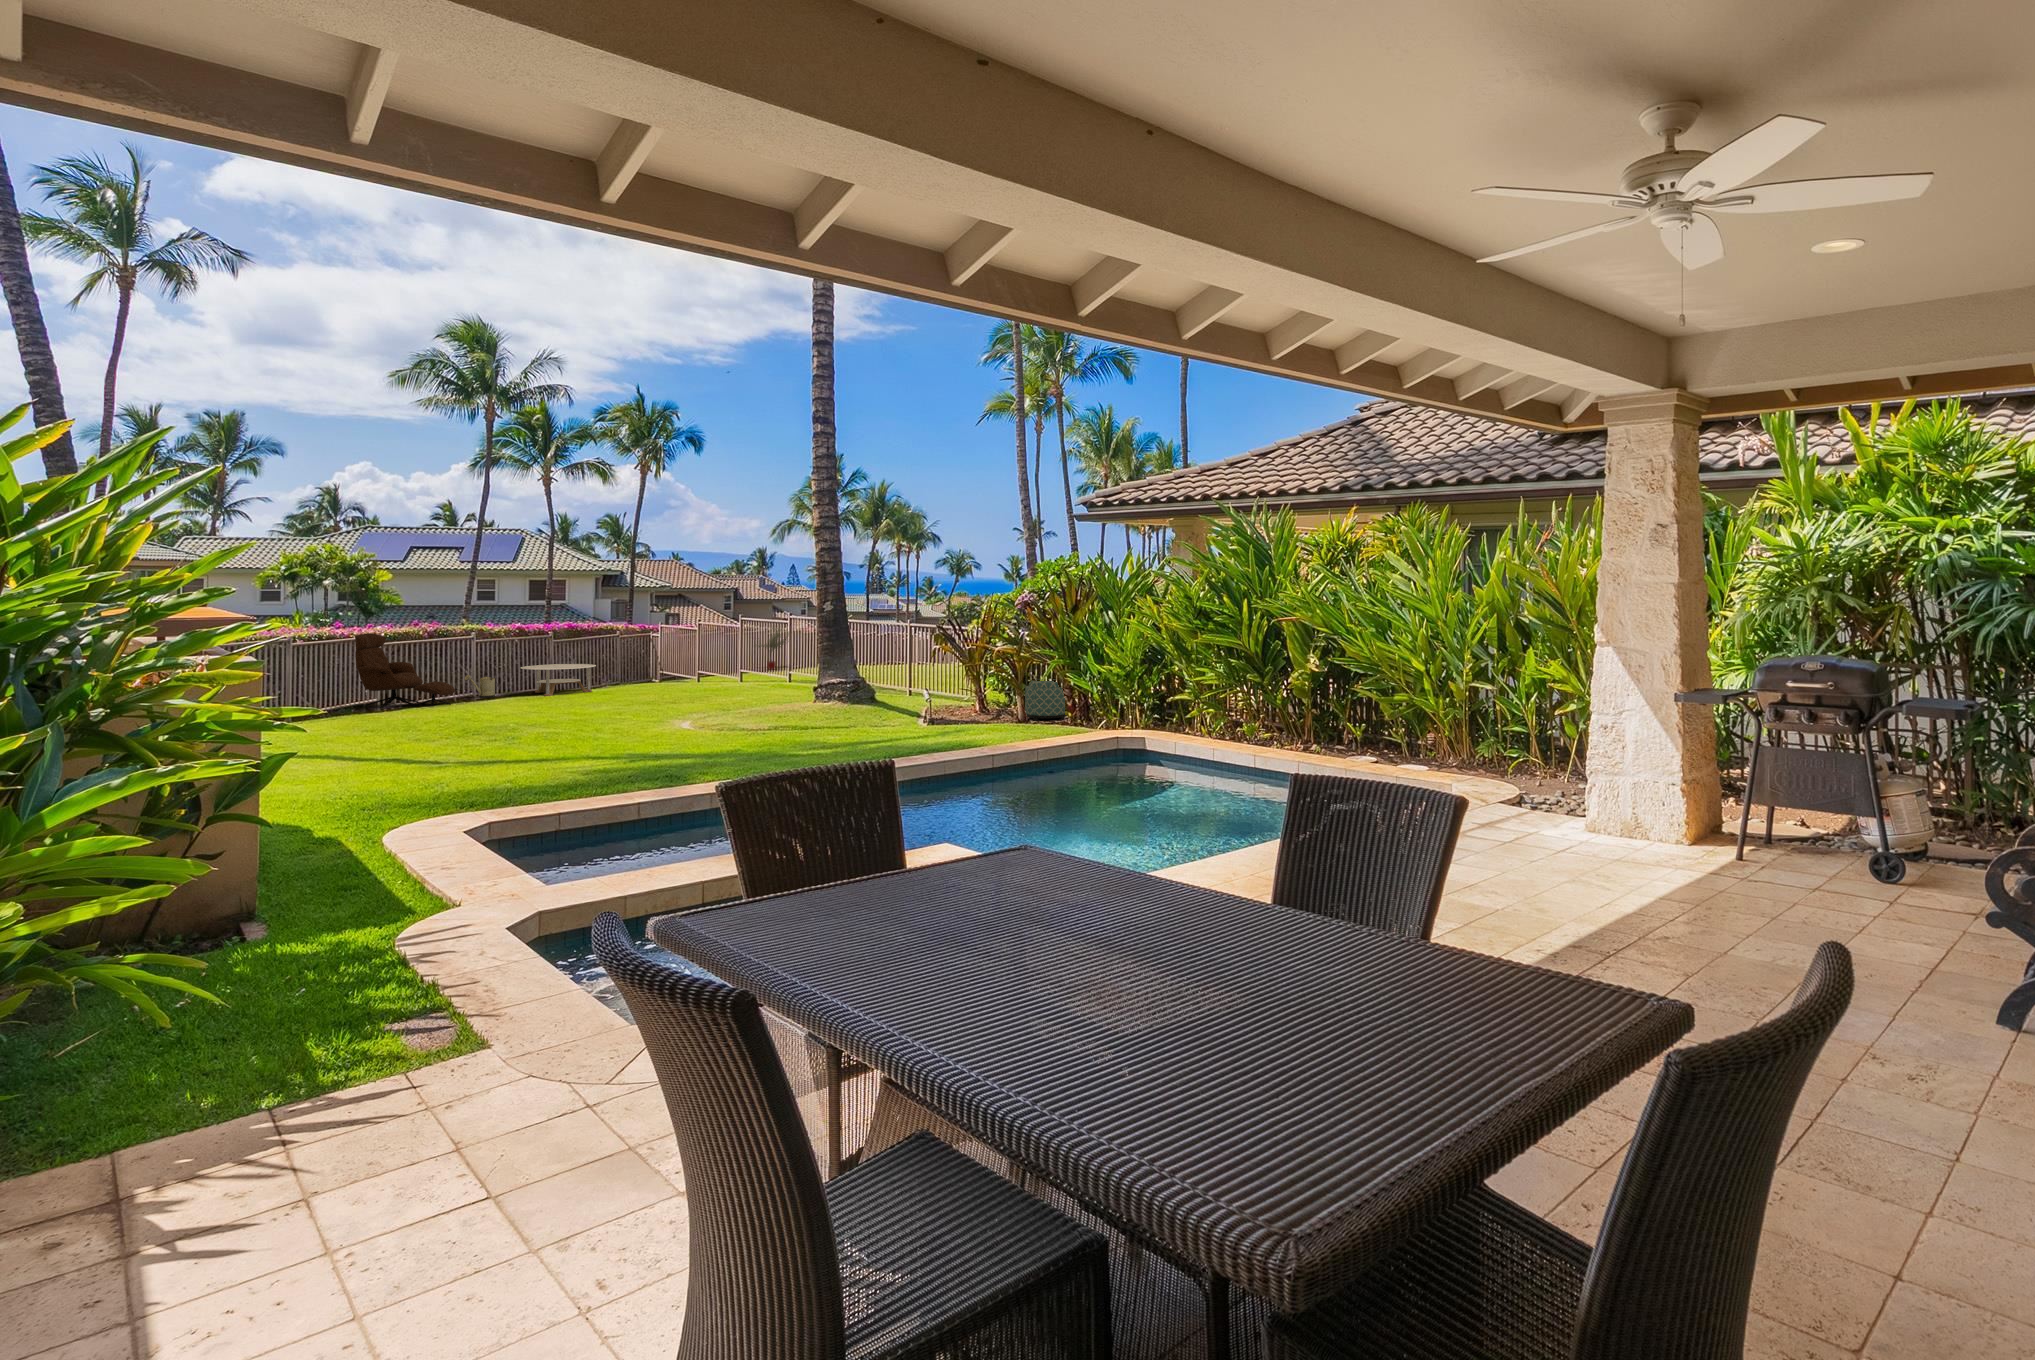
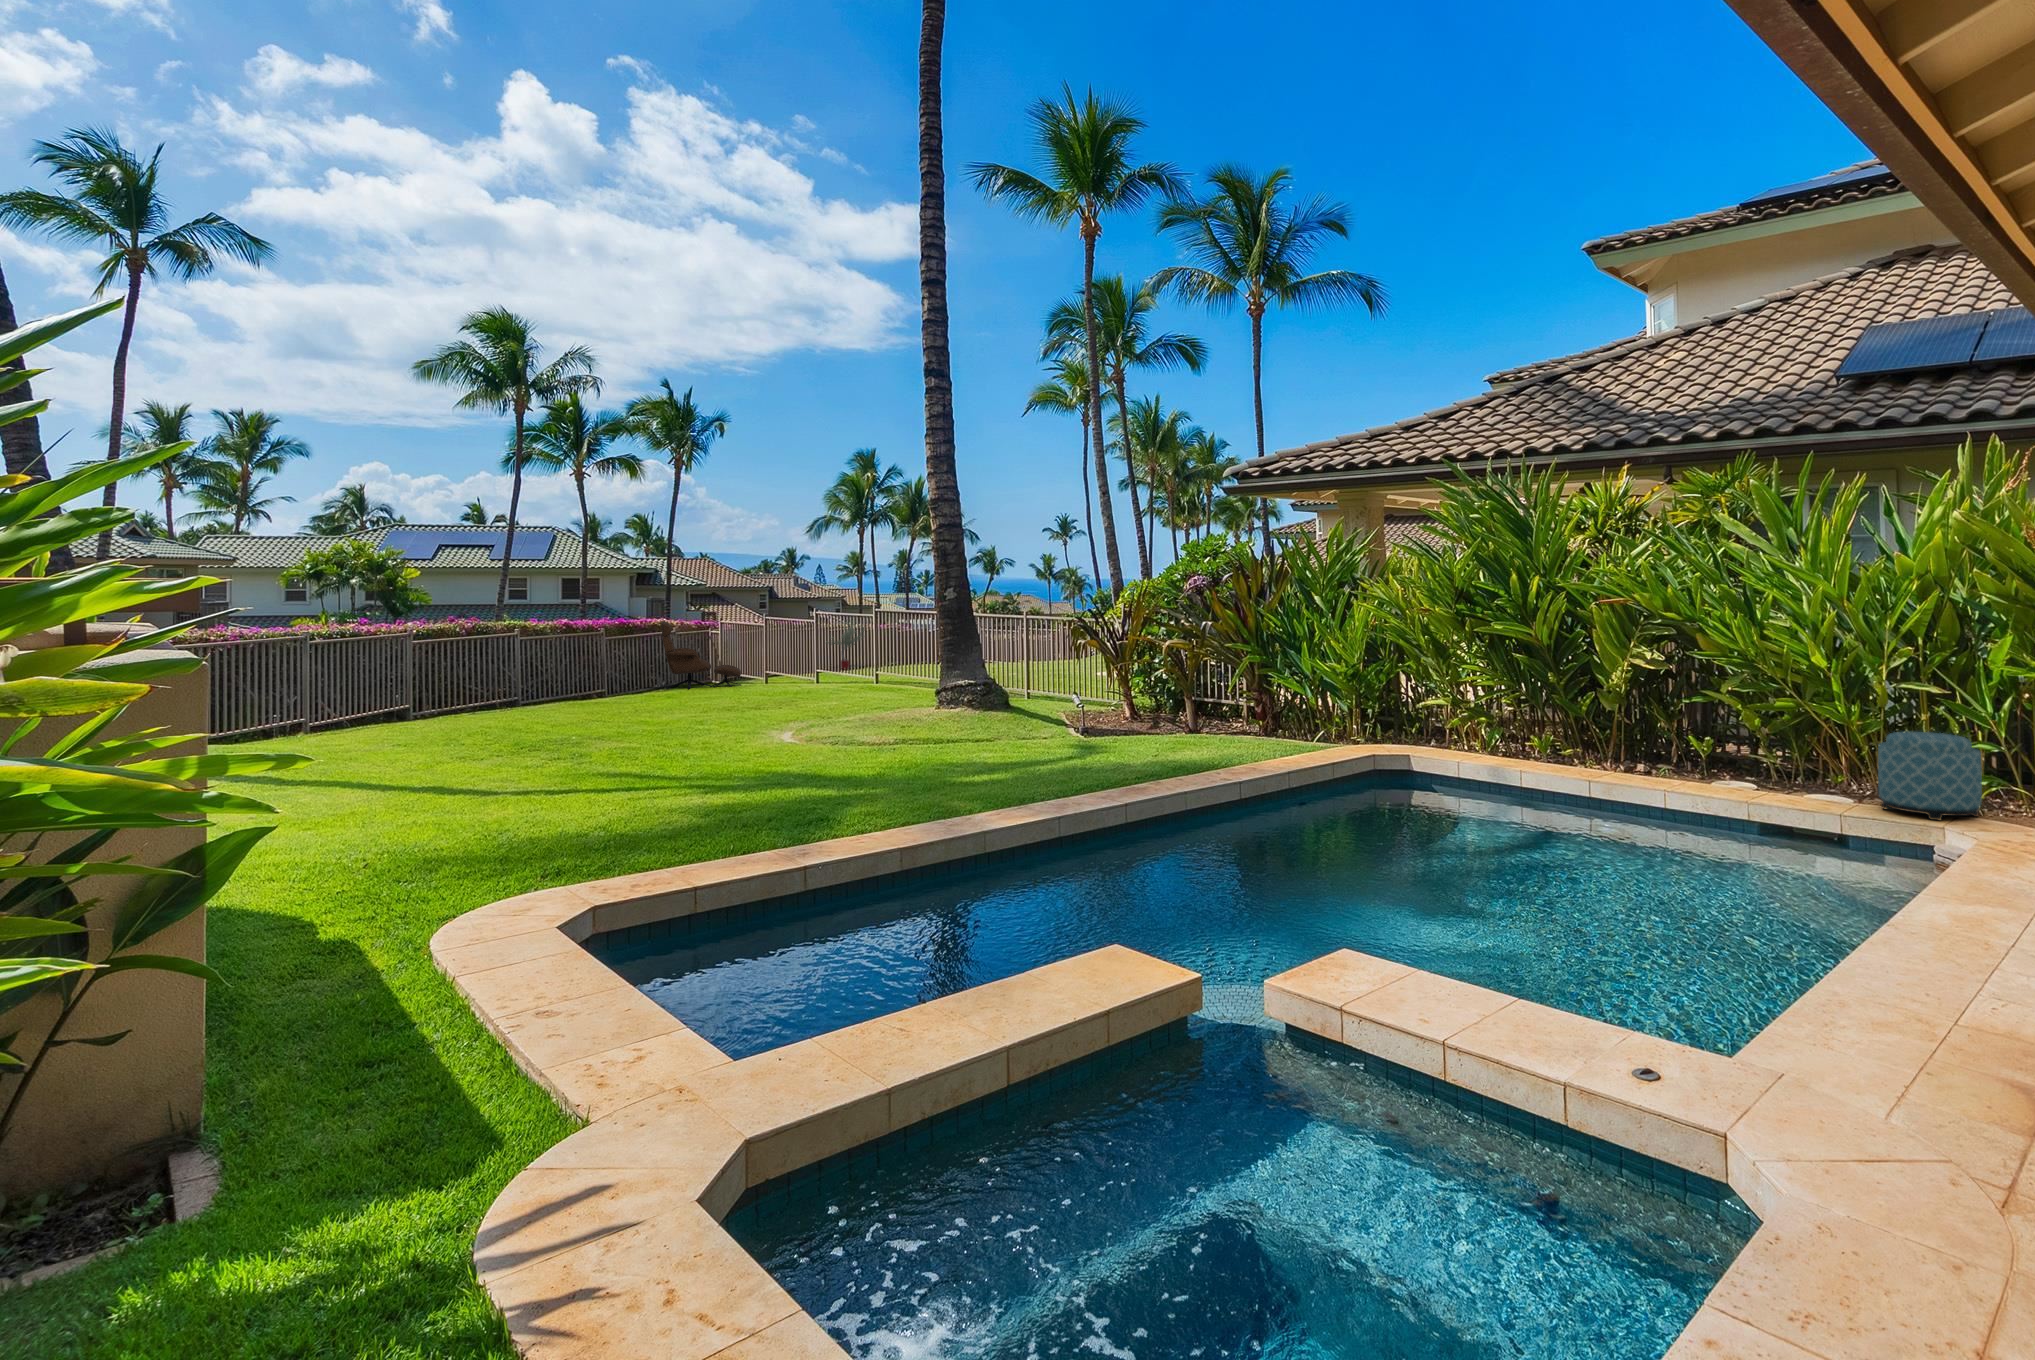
lounge chair: present [355,633,455,708] -> present [661,622,741,690]
round table: present [521,664,596,696] -> none [572,664,658,702]
watering can: present [464,672,495,698] -> none [509,673,547,704]
ottoman: present [1025,679,1067,721] -> present [1878,732,1982,820]

